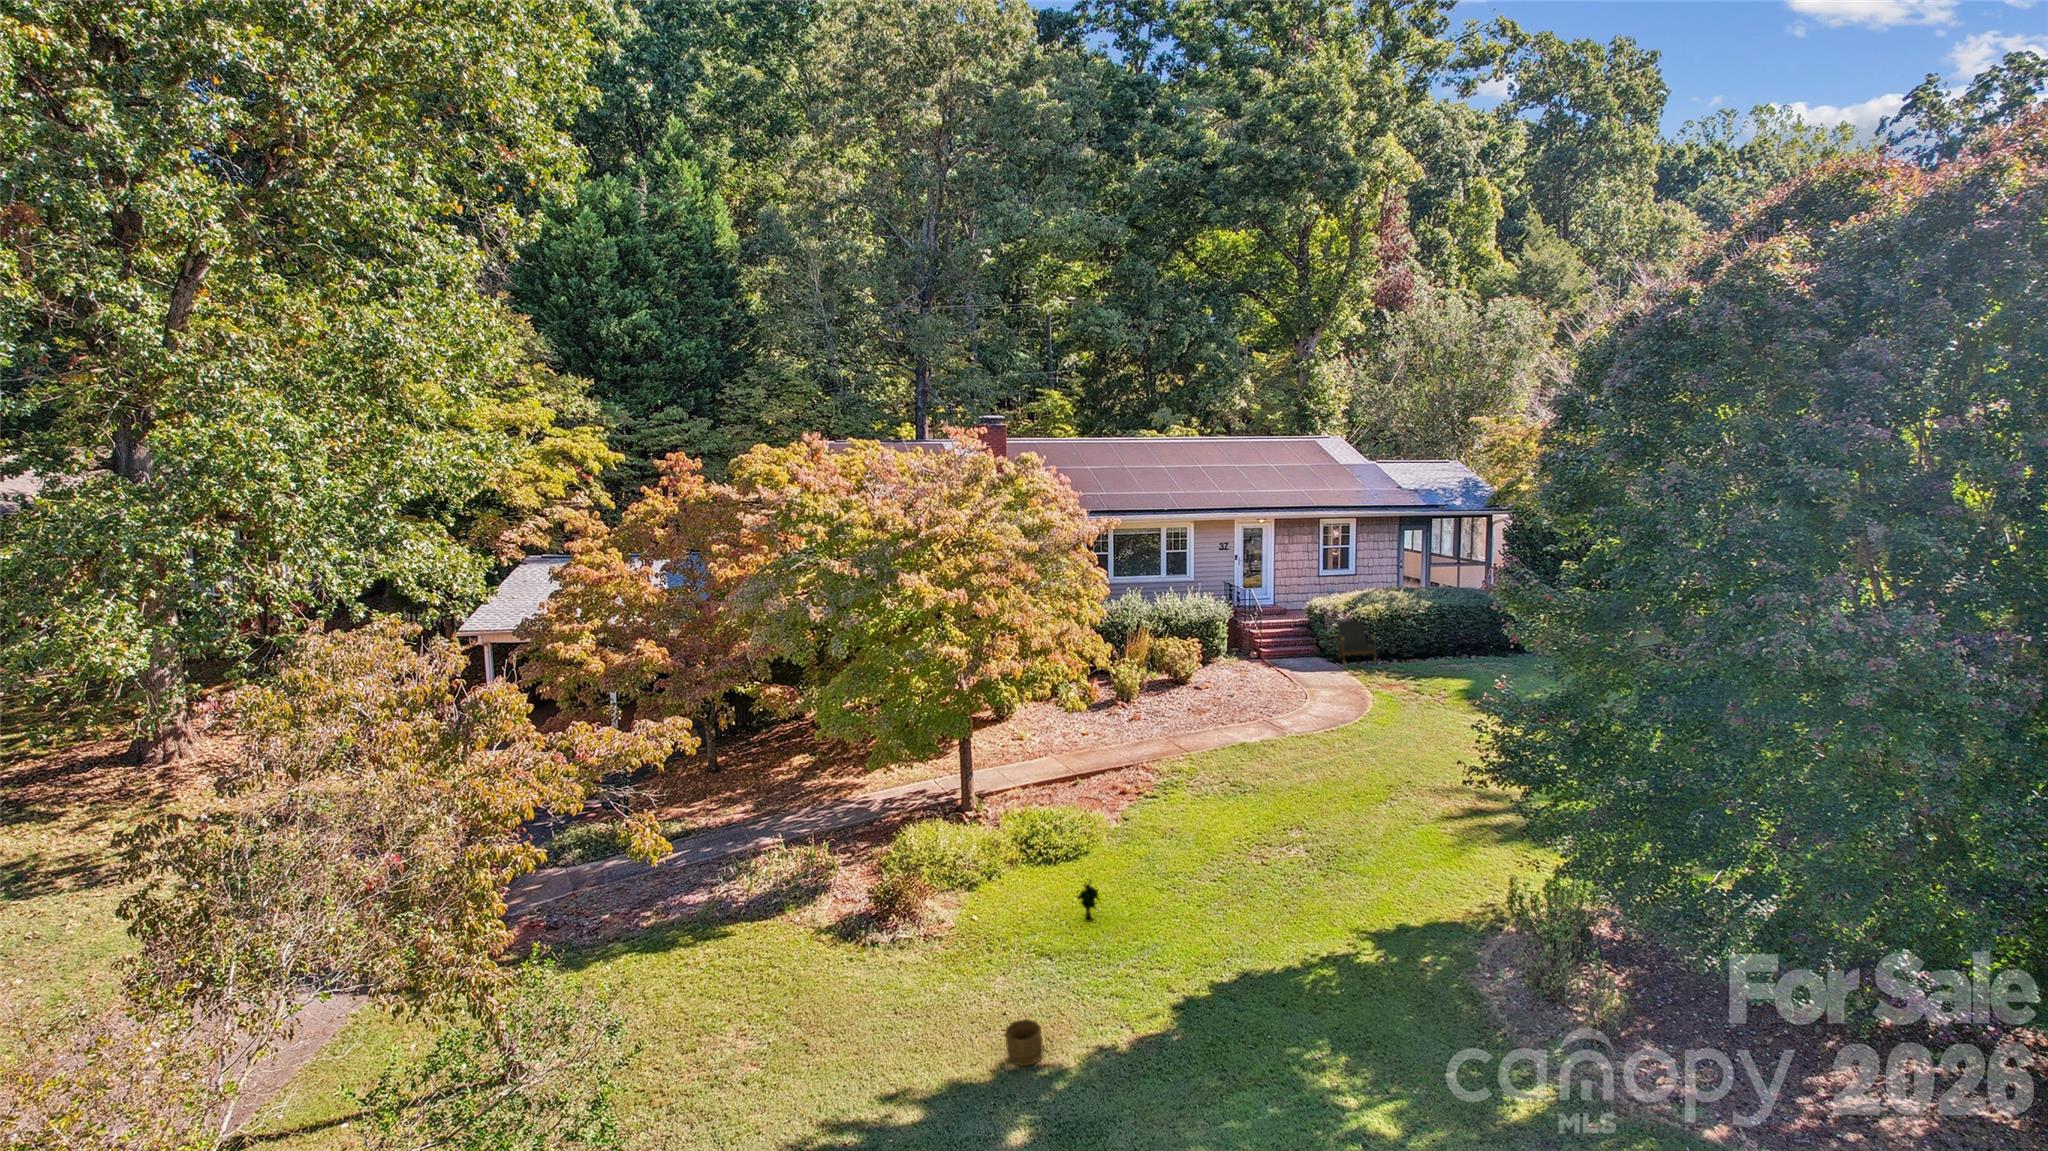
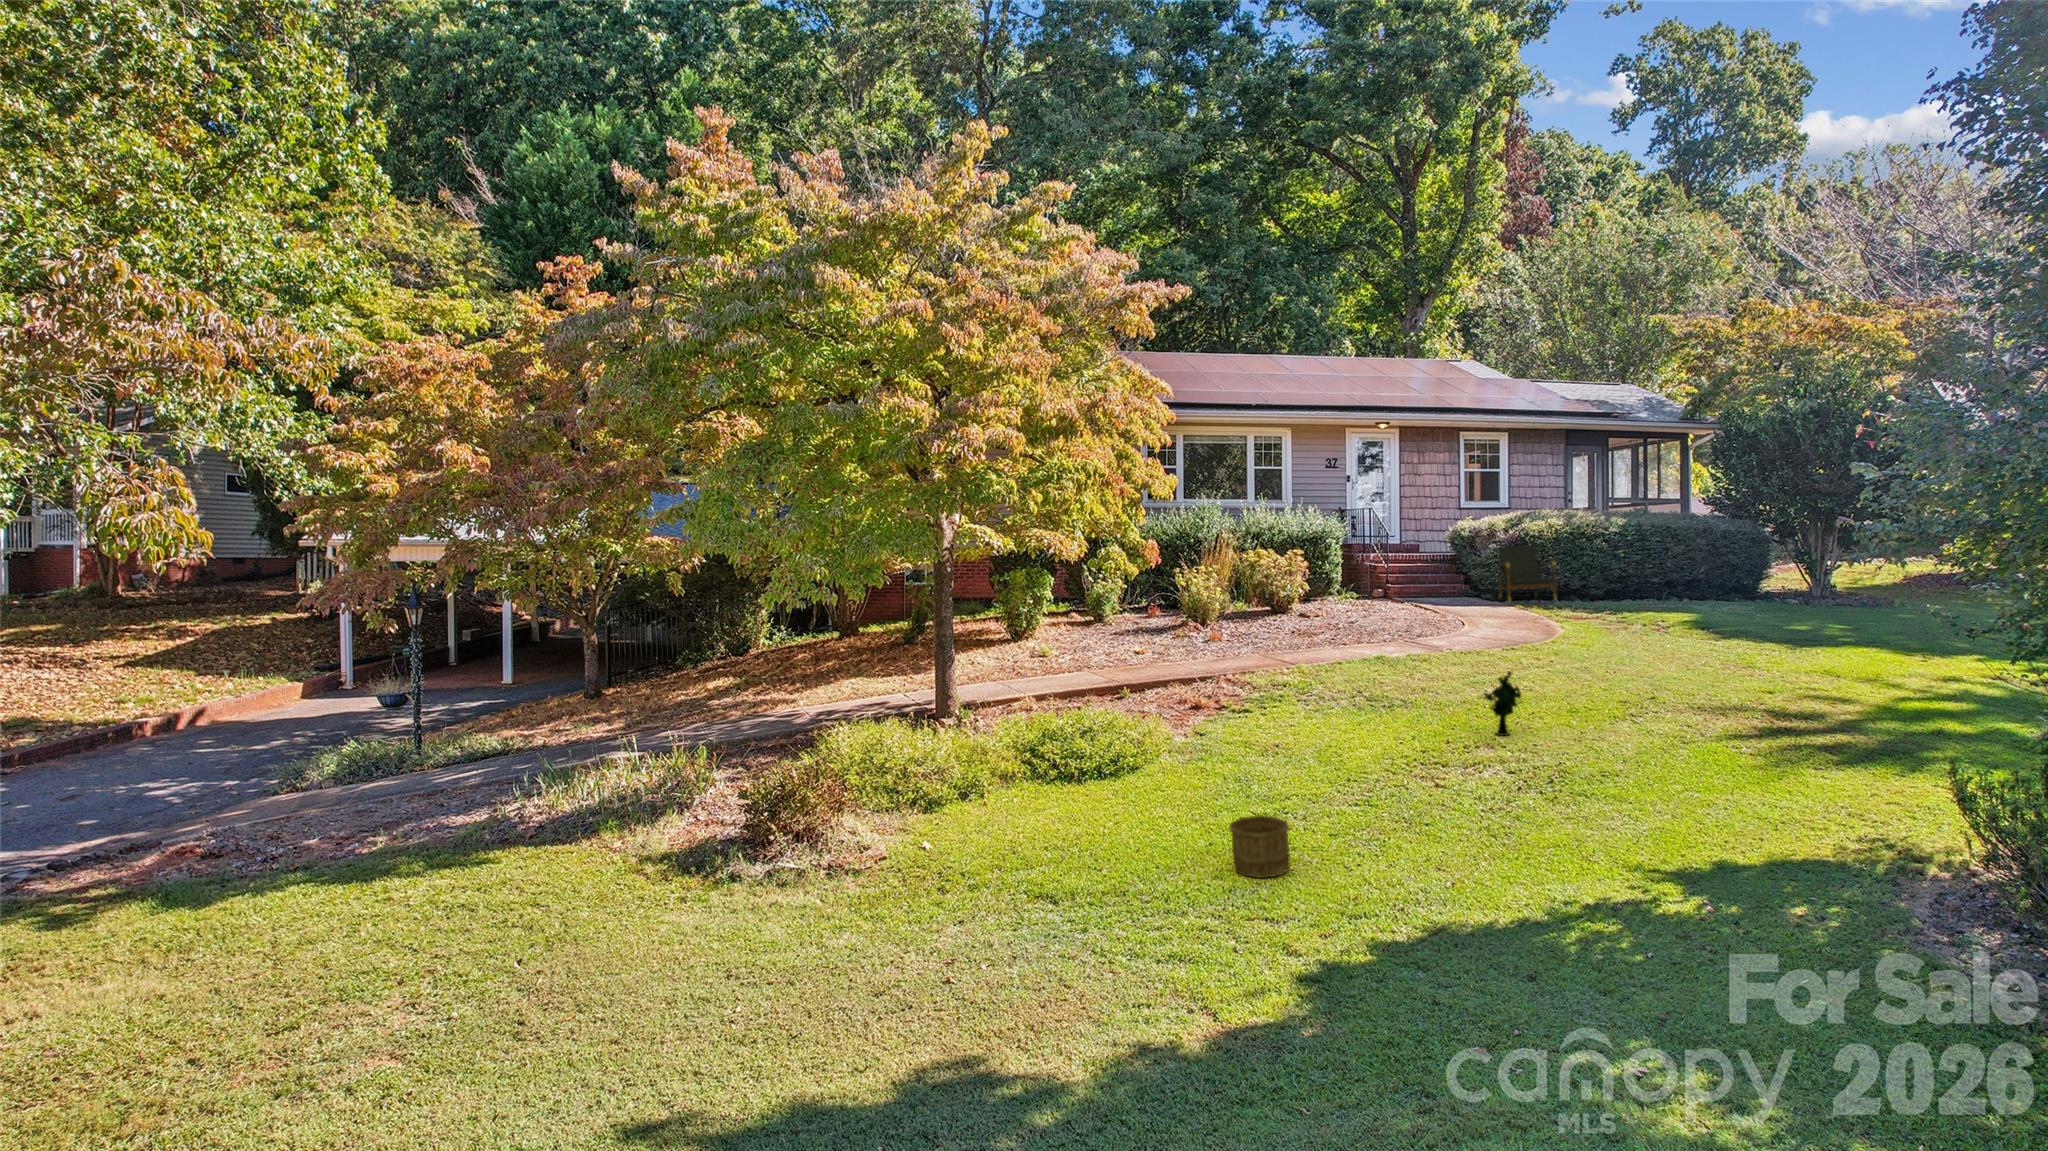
decorative plant: present [1077,880,1100,922] -> present [1484,671,1521,736]
wooden bucket: present [1005,1019,1043,1066] -> present [1229,816,1290,878]

